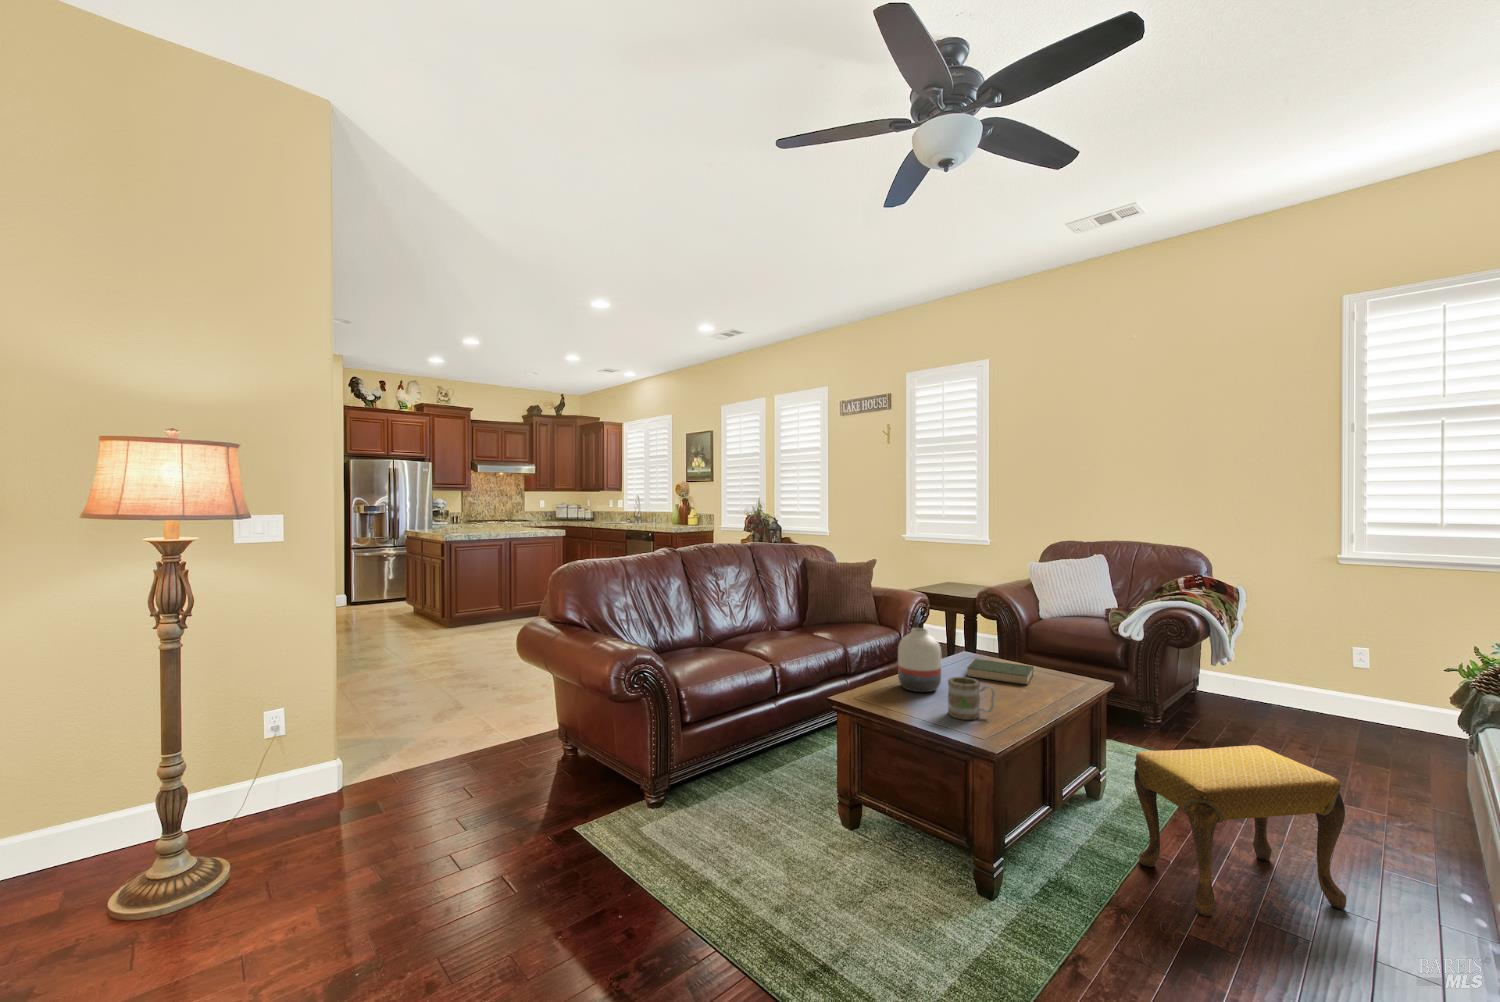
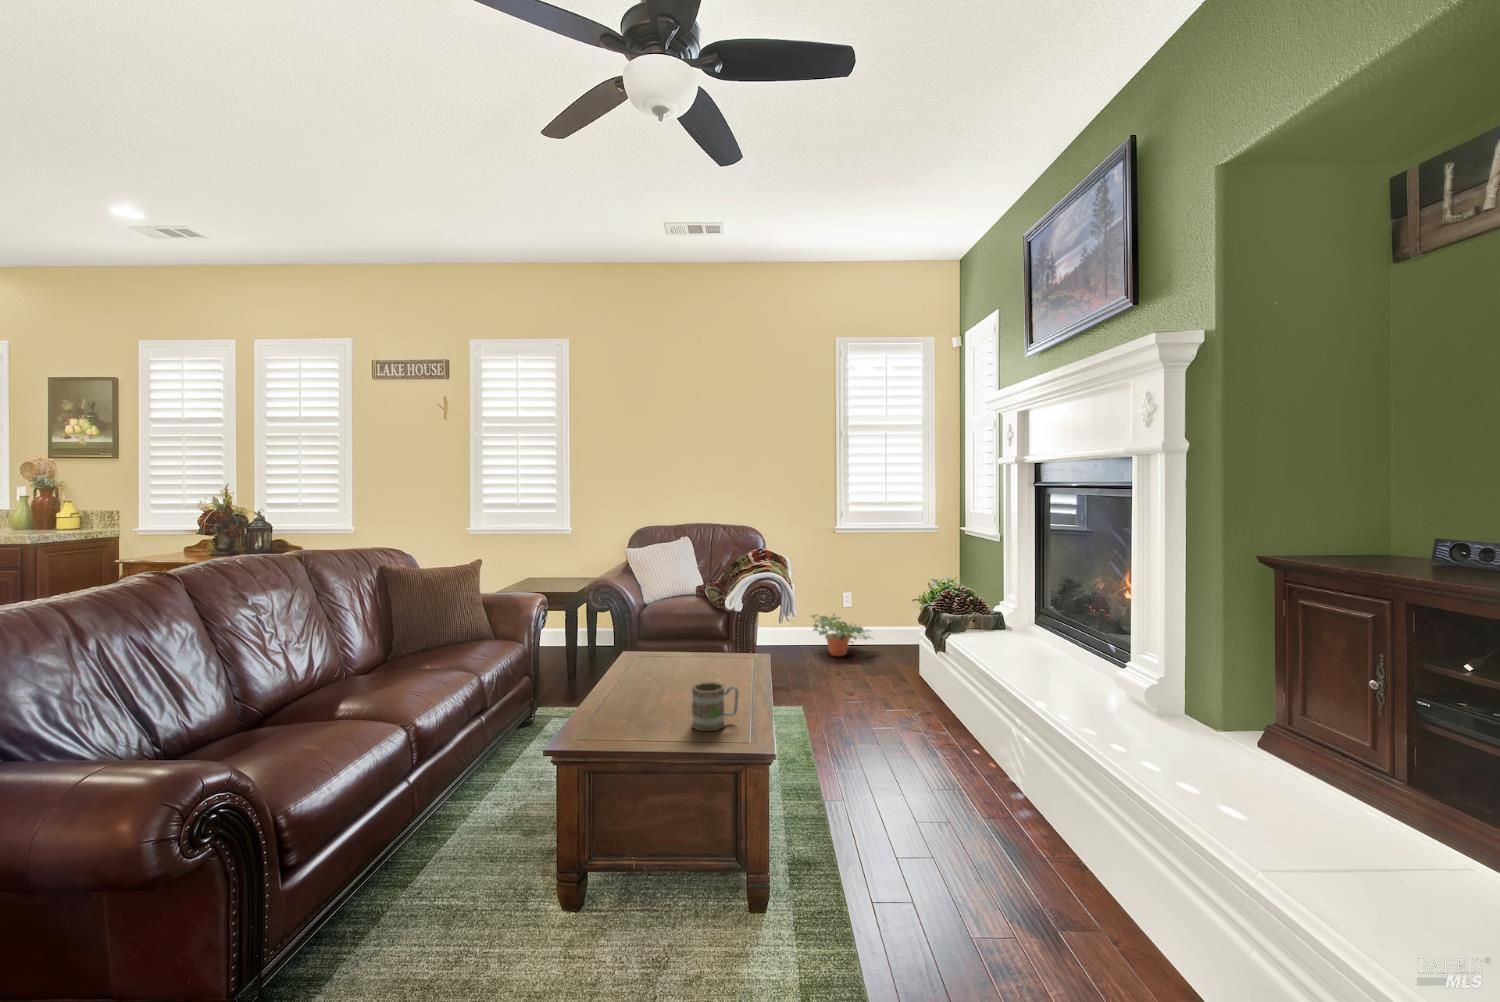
vase: present [898,628,941,692] -> none [606,636,657,713]
potted plant: none [1264,655,1370,713] -> present [811,614,870,656]
book: present [967,659,1033,685] -> none [658,658,724,682]
footstool: present [1134,745,1346,916] -> none [835,689,965,848]

